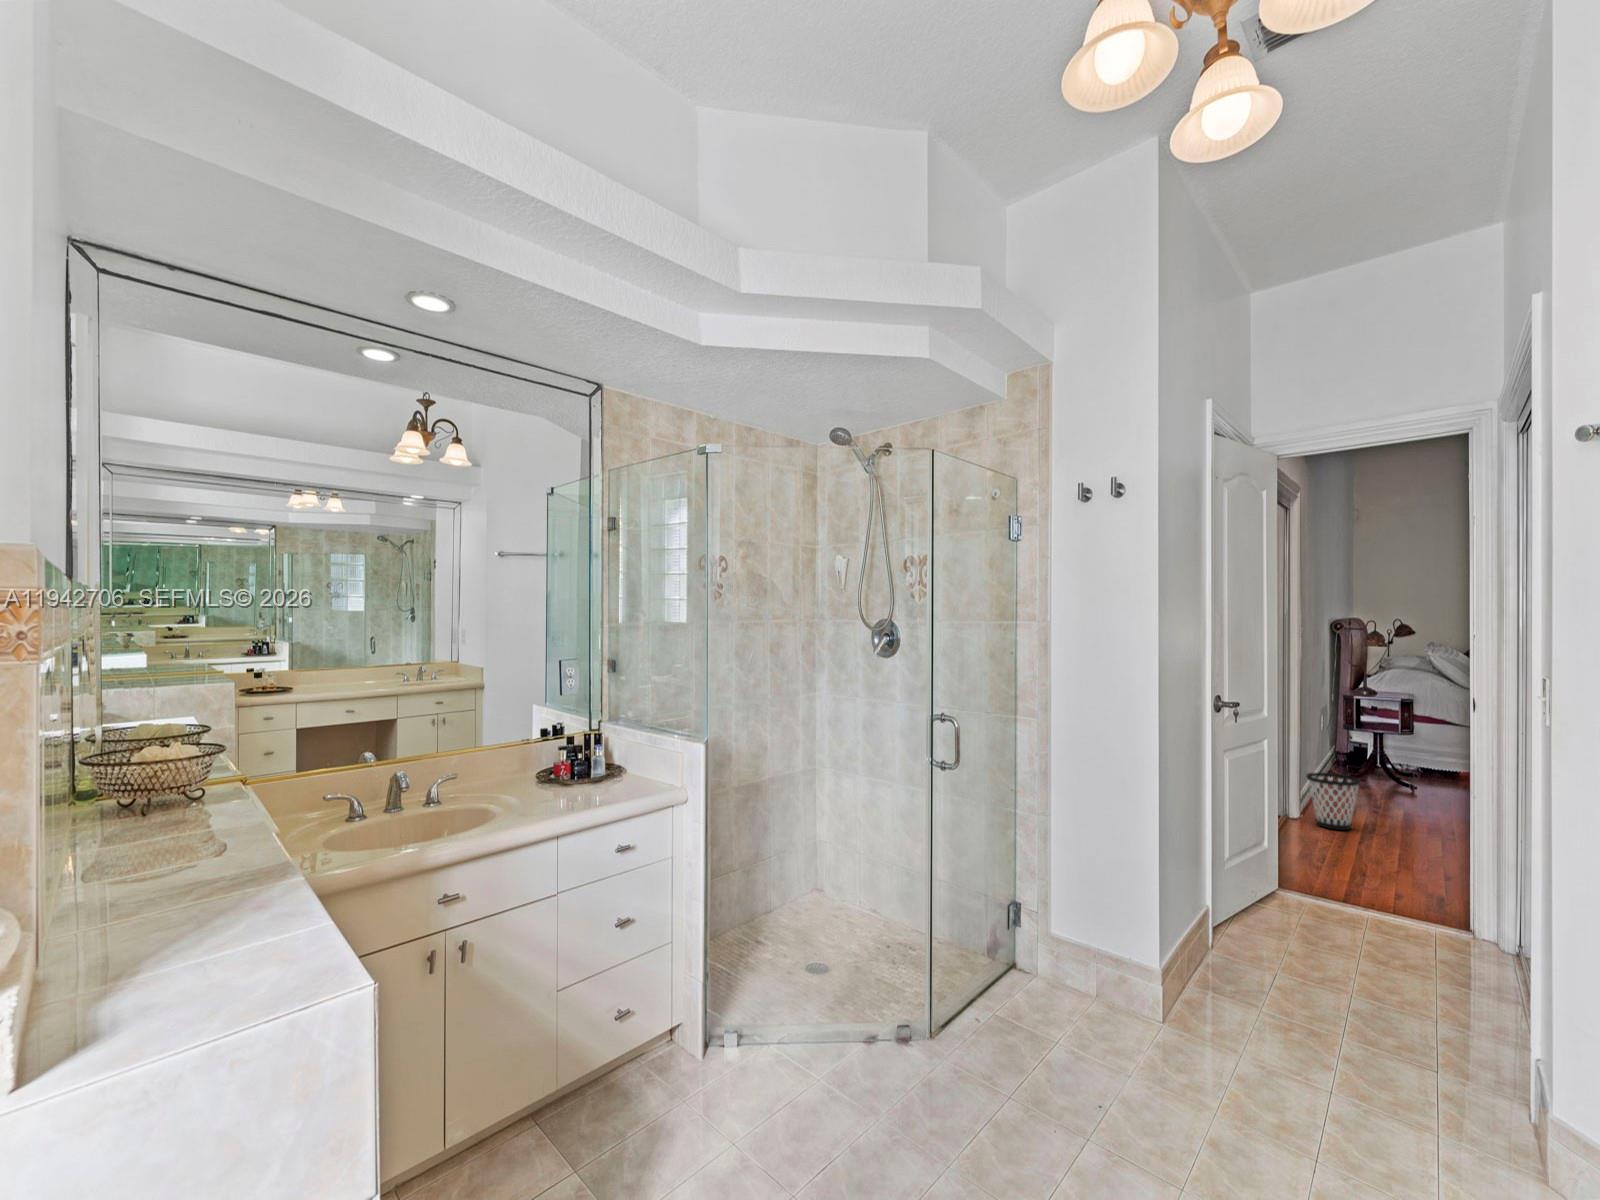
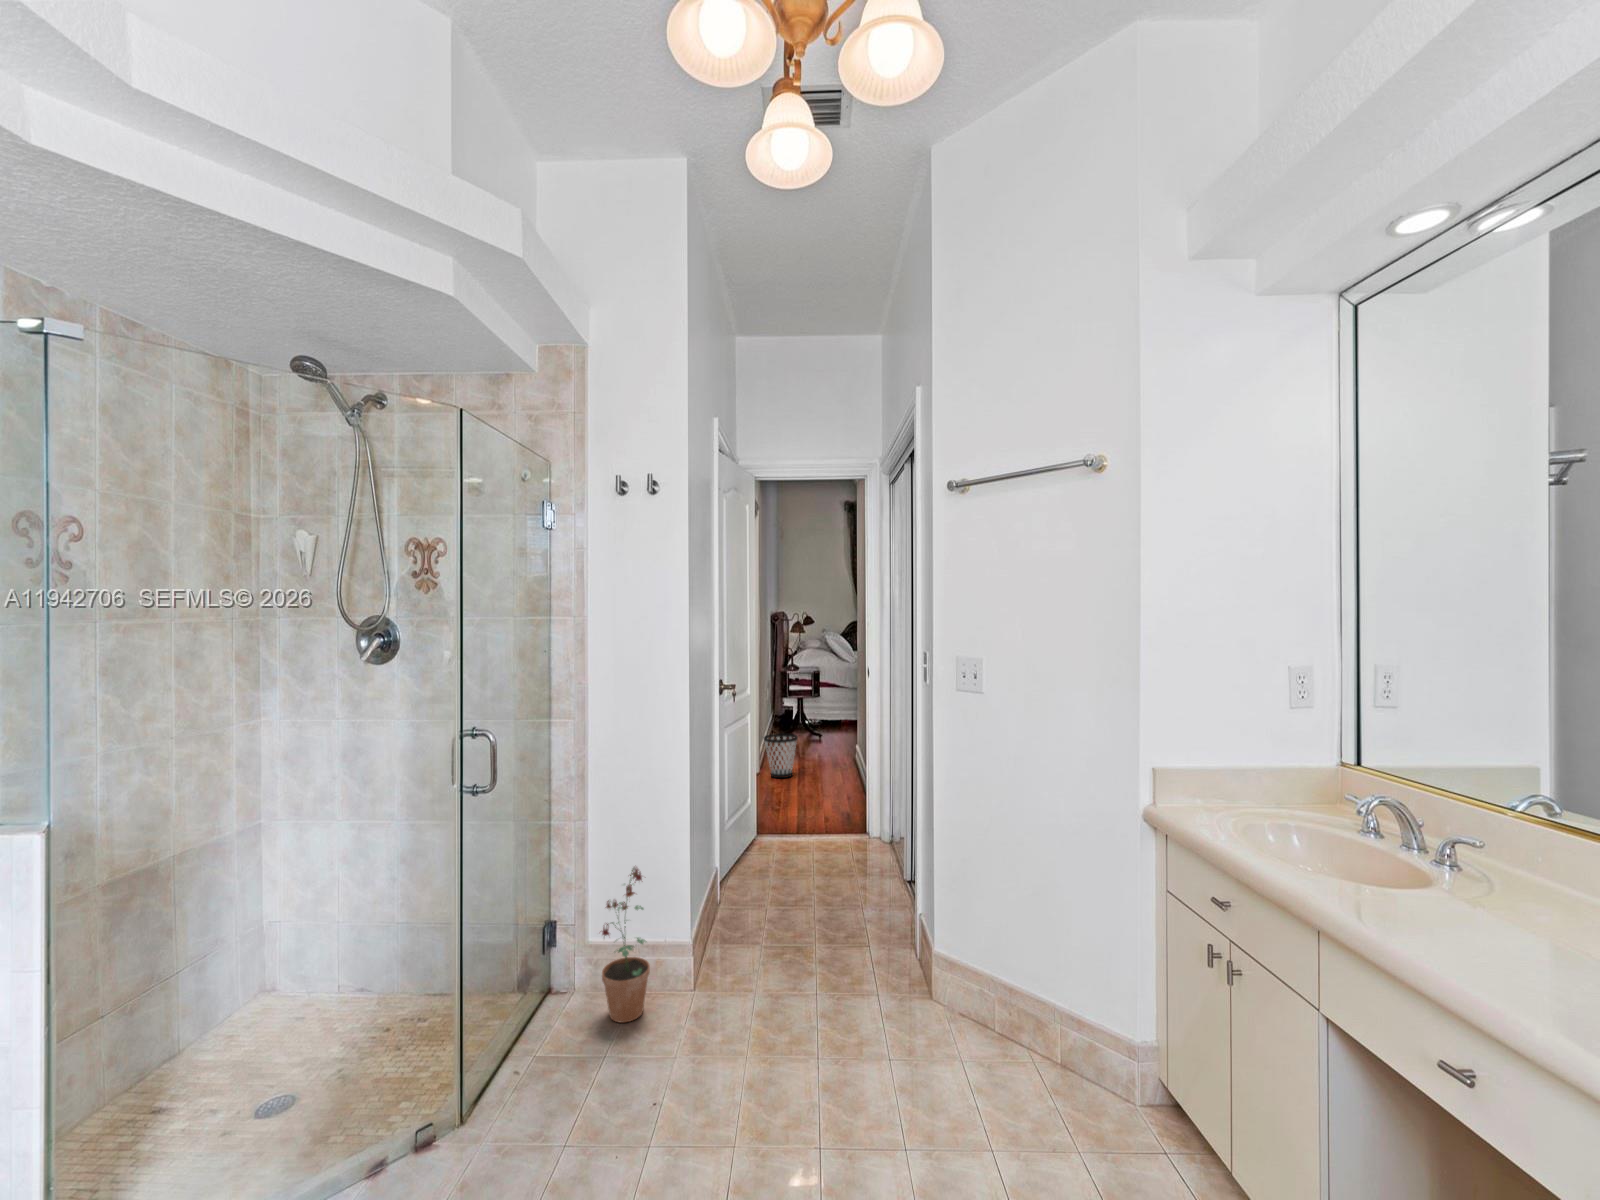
potted plant: none [1053,871,1107,1019] -> present [602,867,650,1023]

